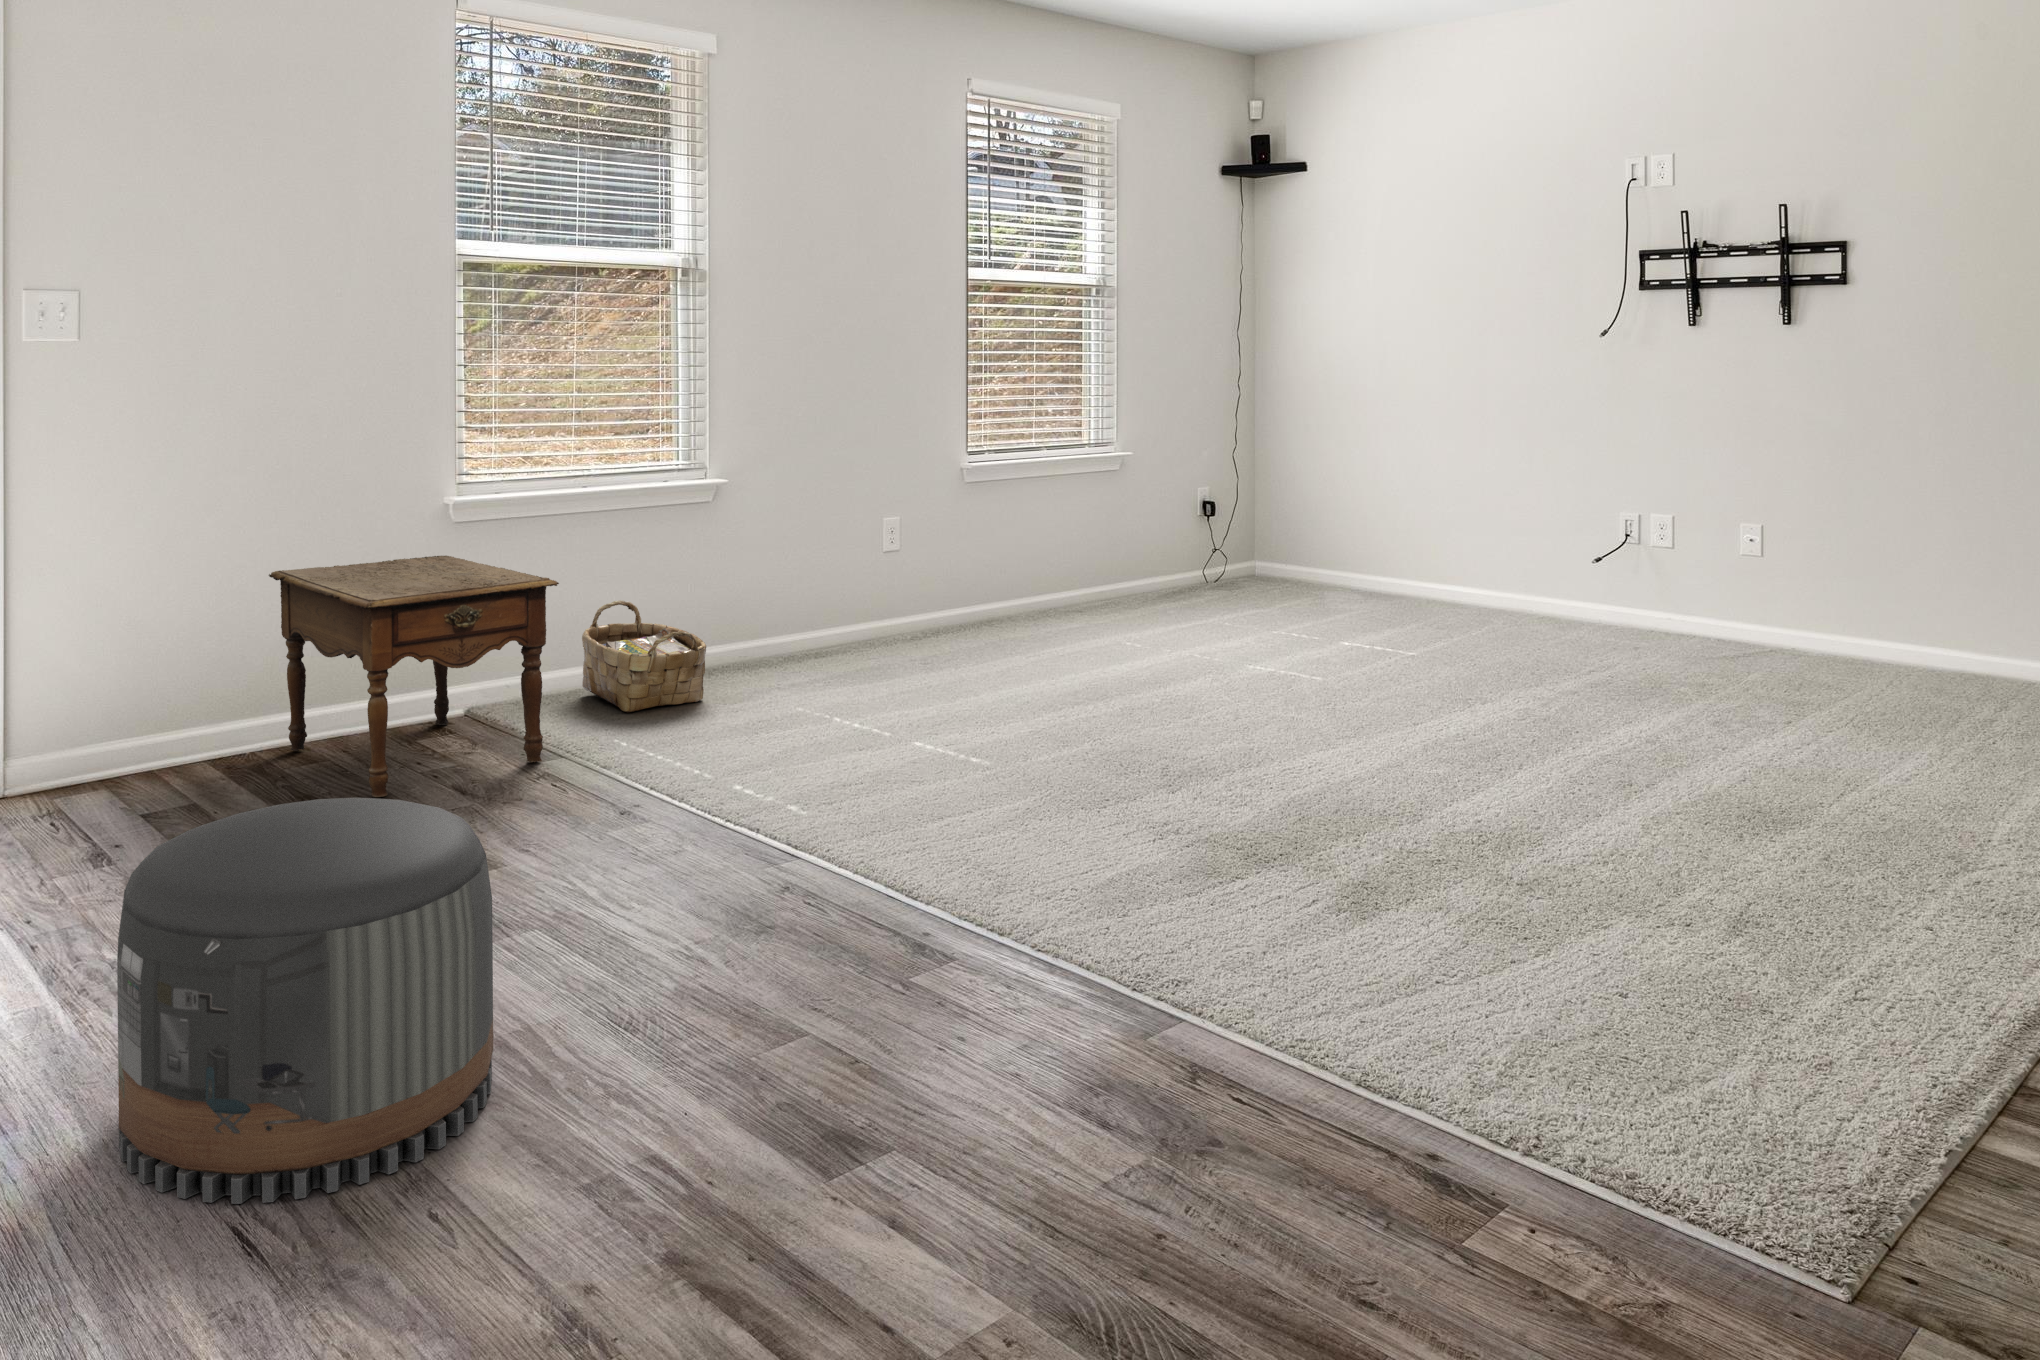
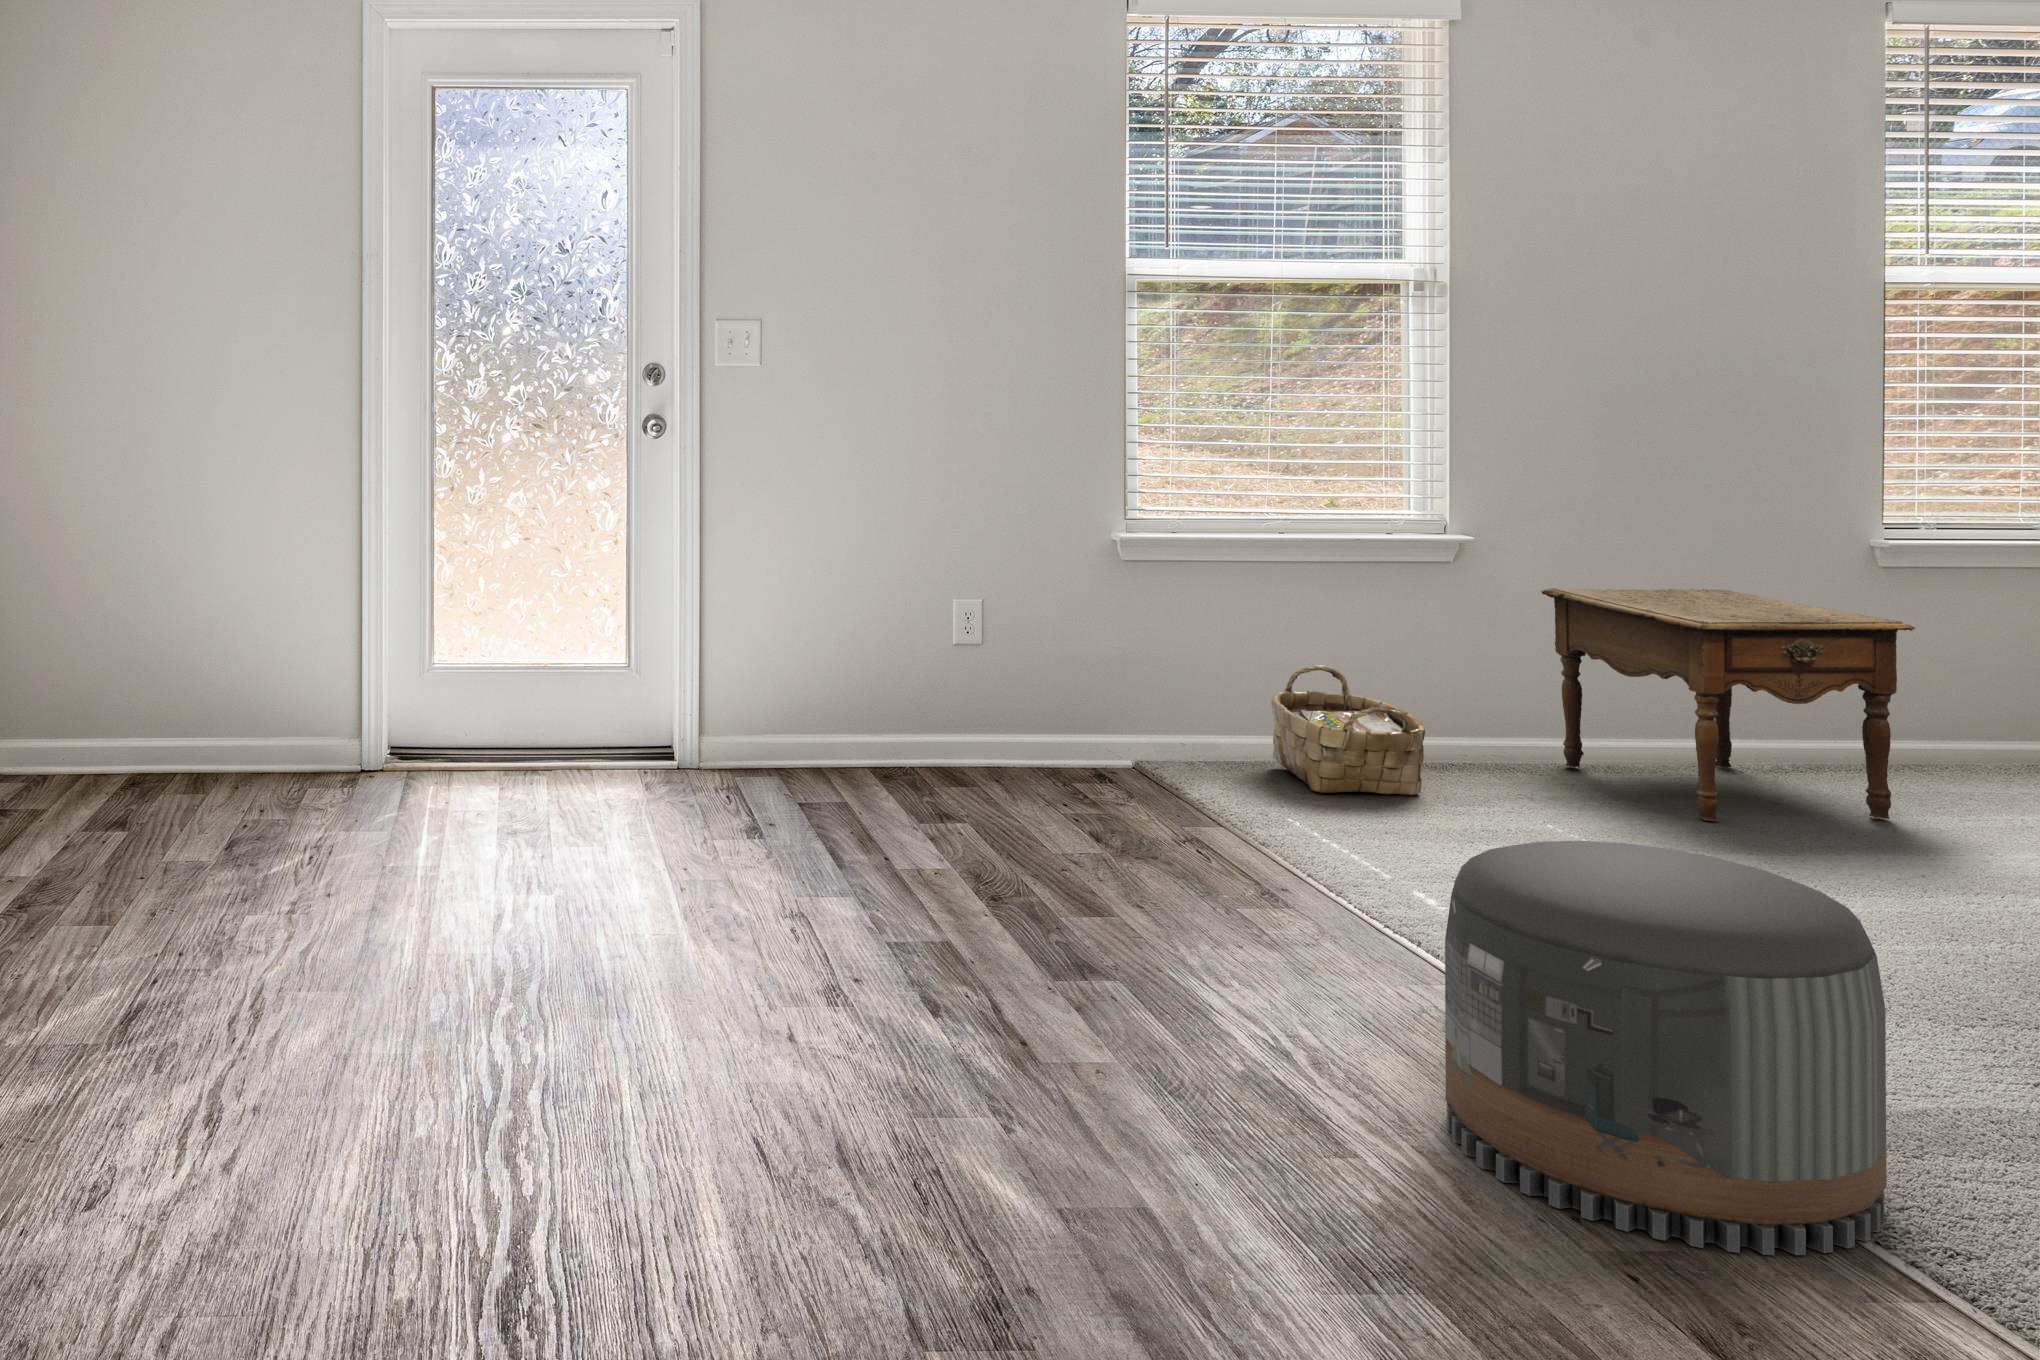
side table: present [269,556,559,797] -> present [1541,588,1915,821]
pouf: present [117,798,493,1204] -> present [1445,841,1886,1255]

